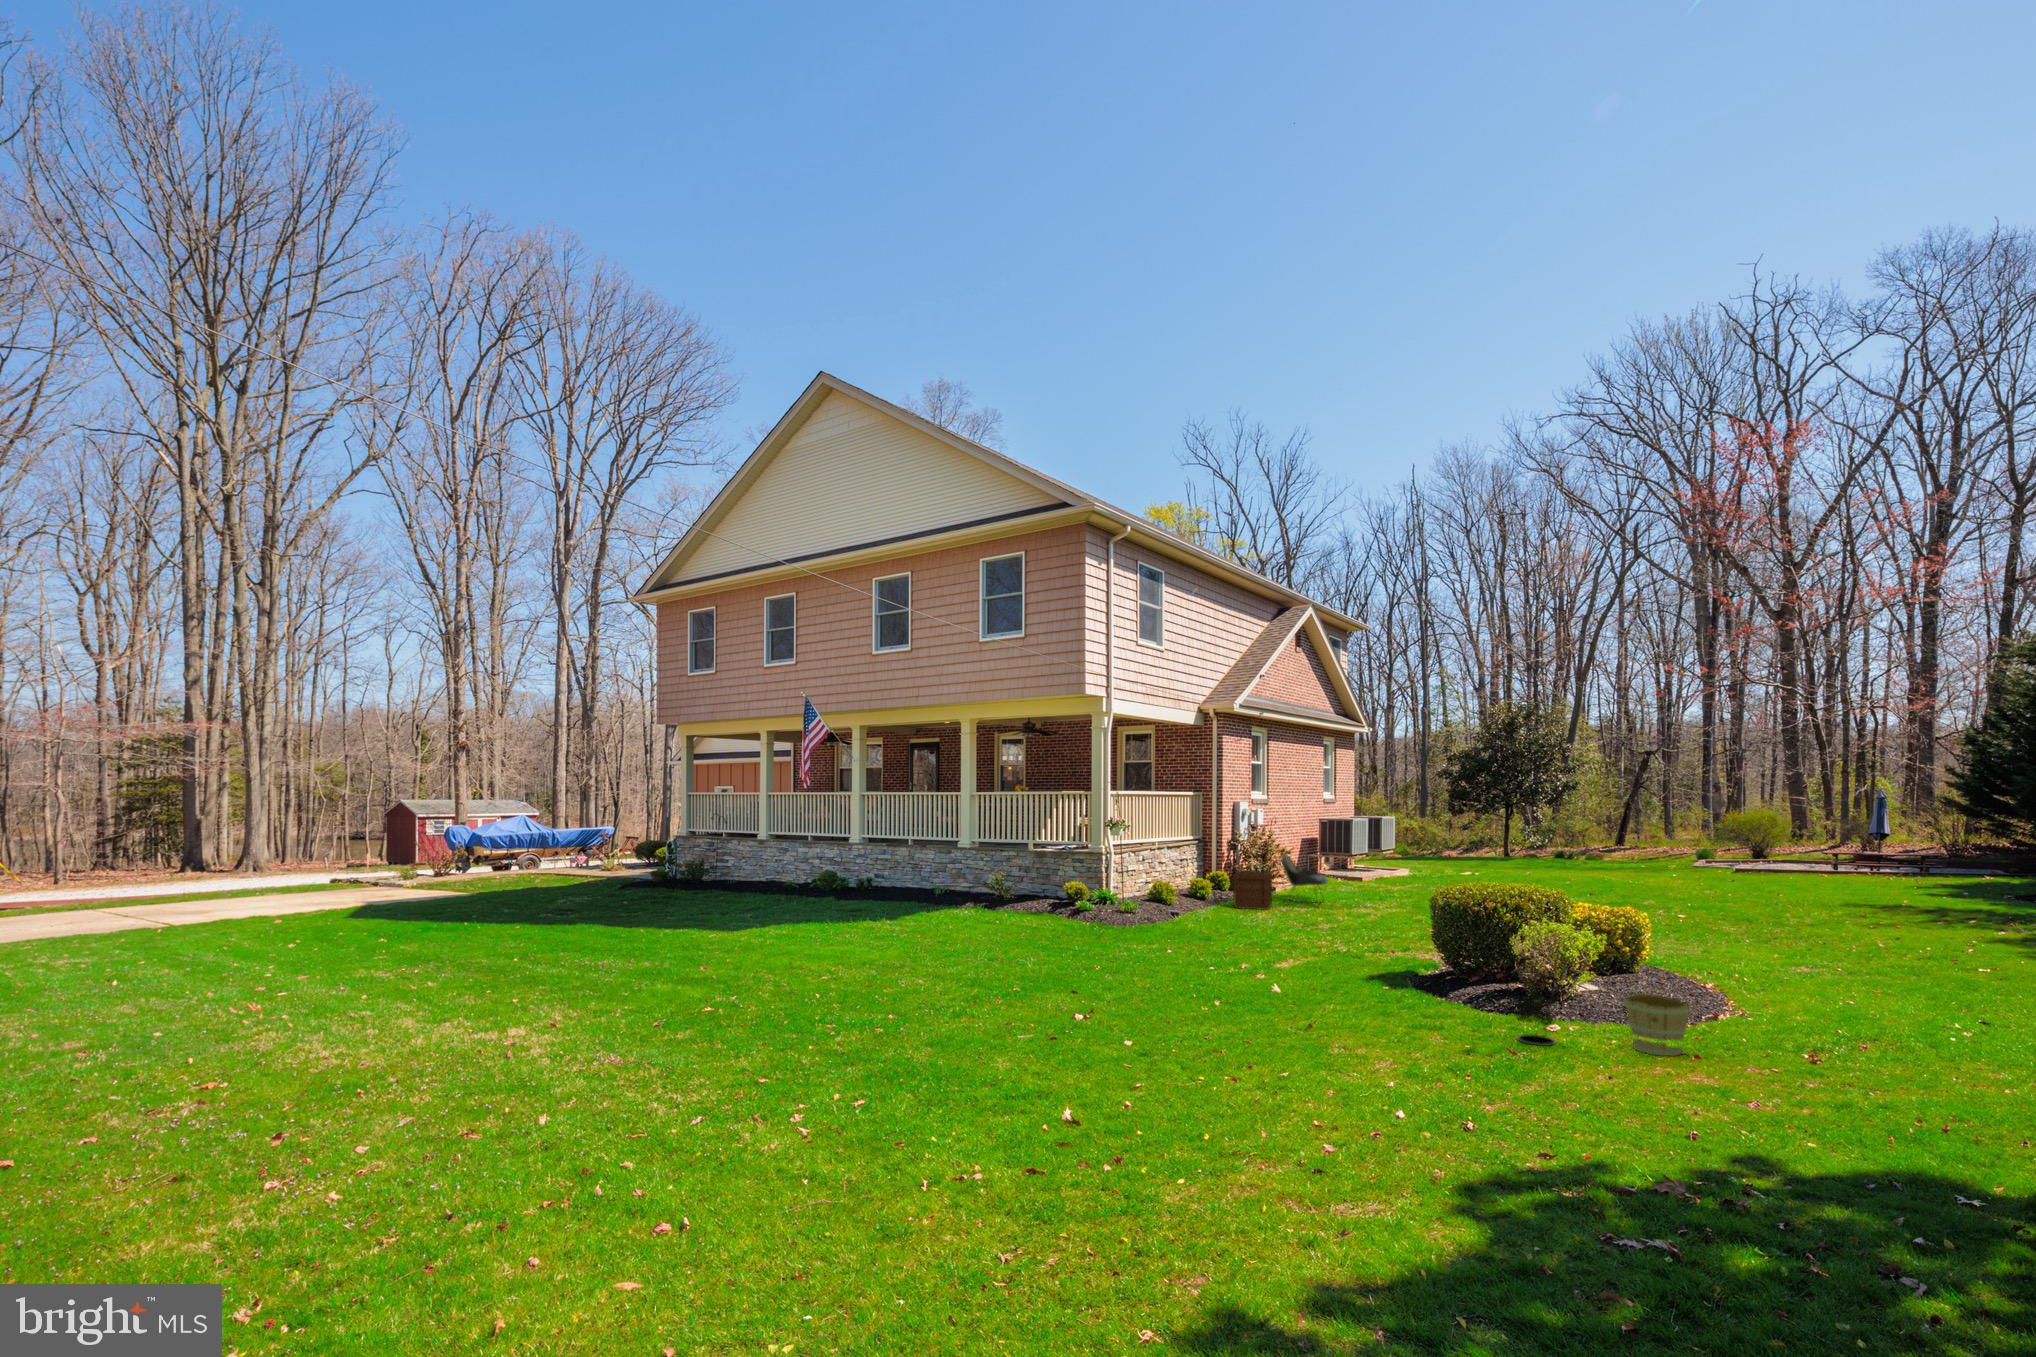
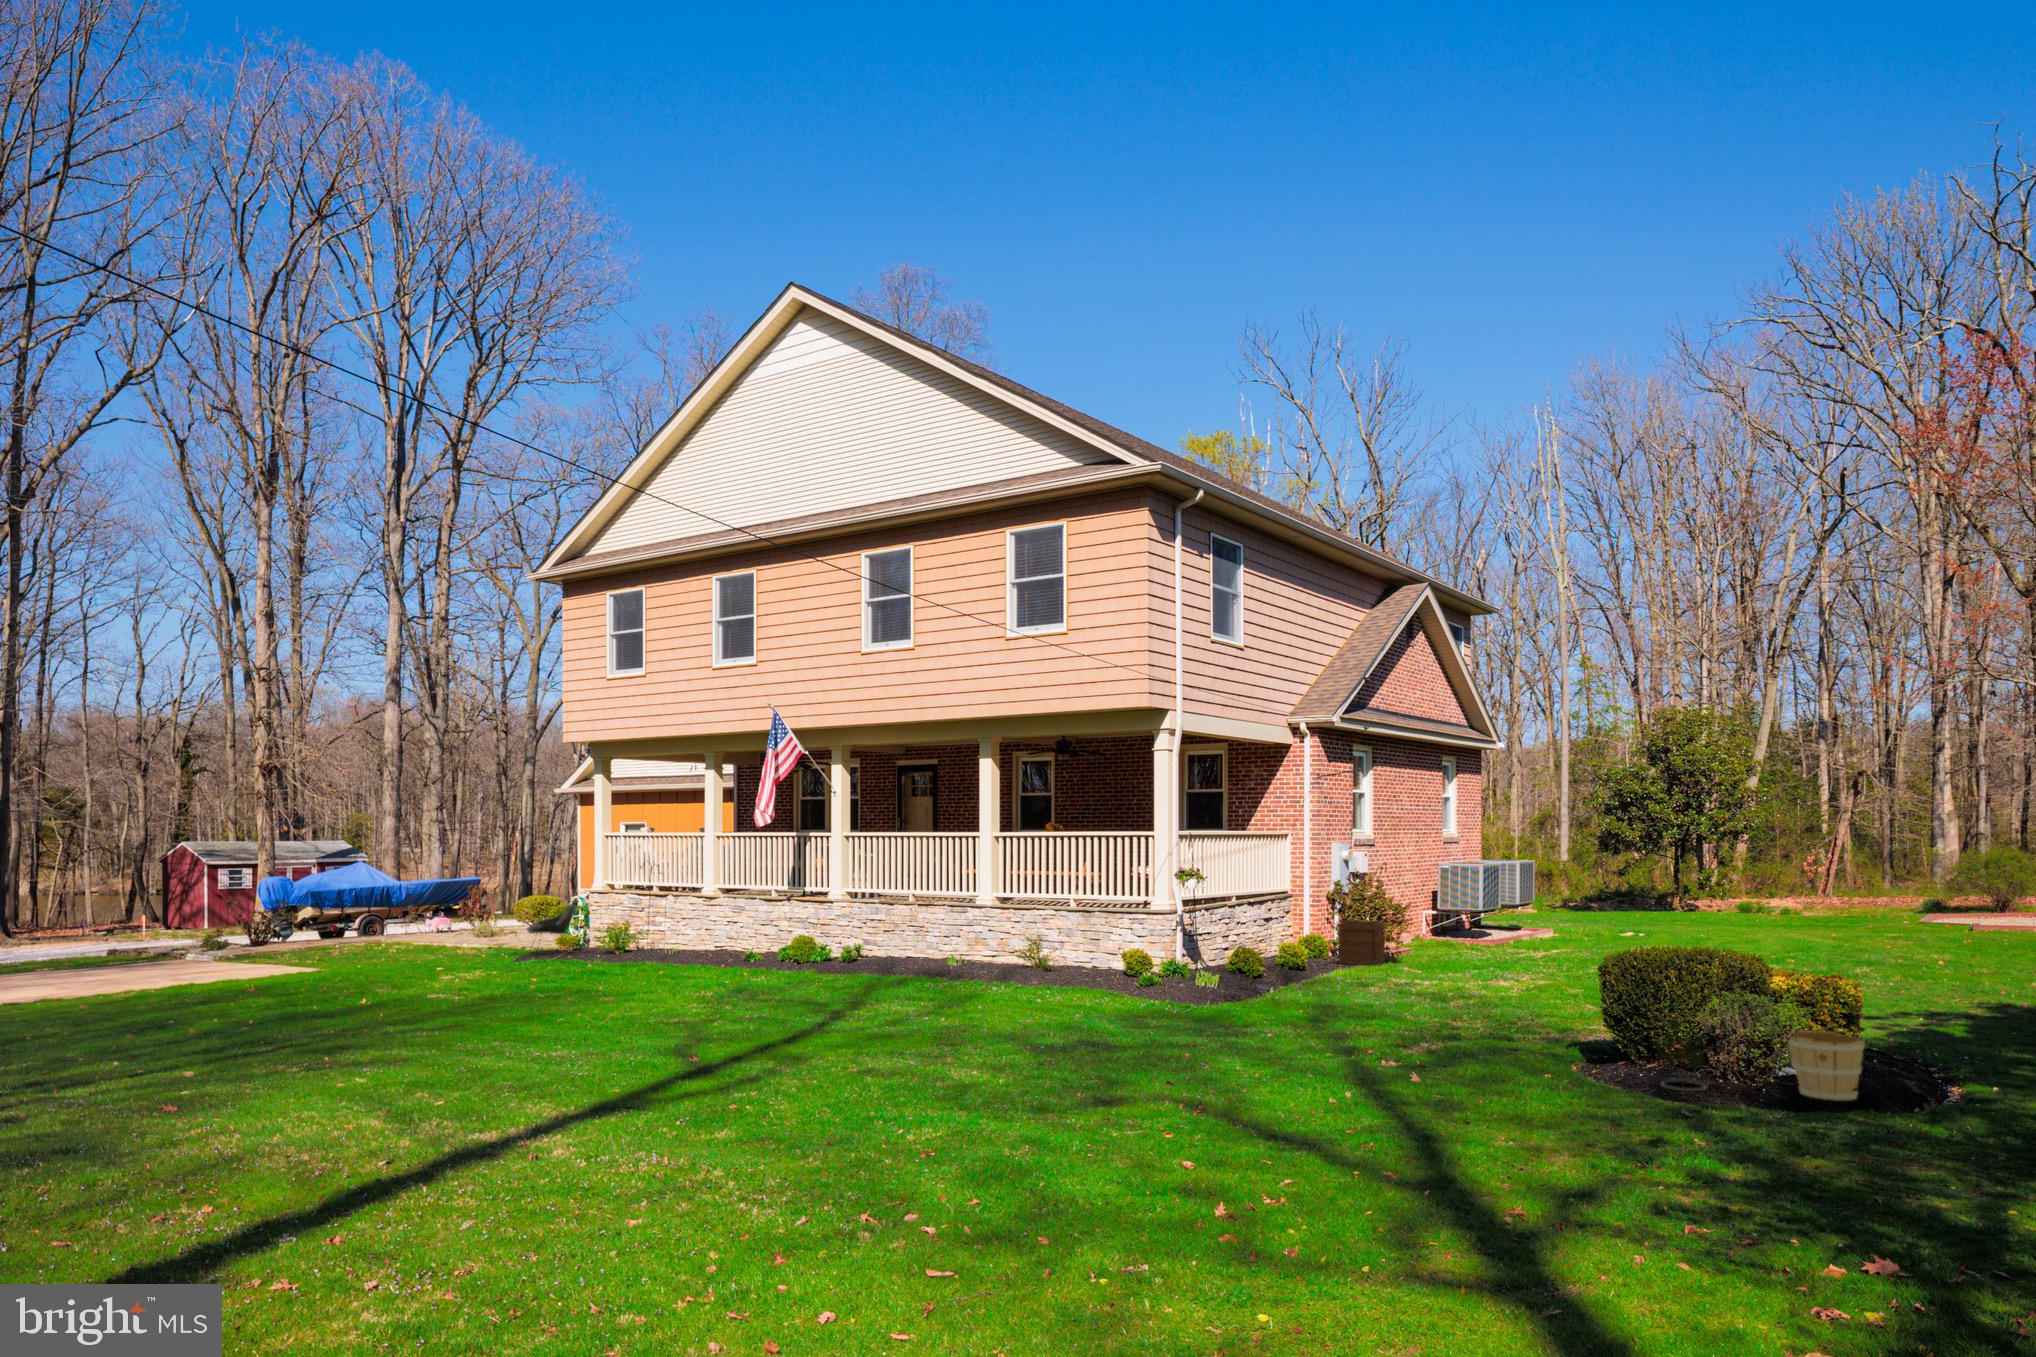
lounge chair: present [1281,855,1327,907] -> present [528,904,575,953]

